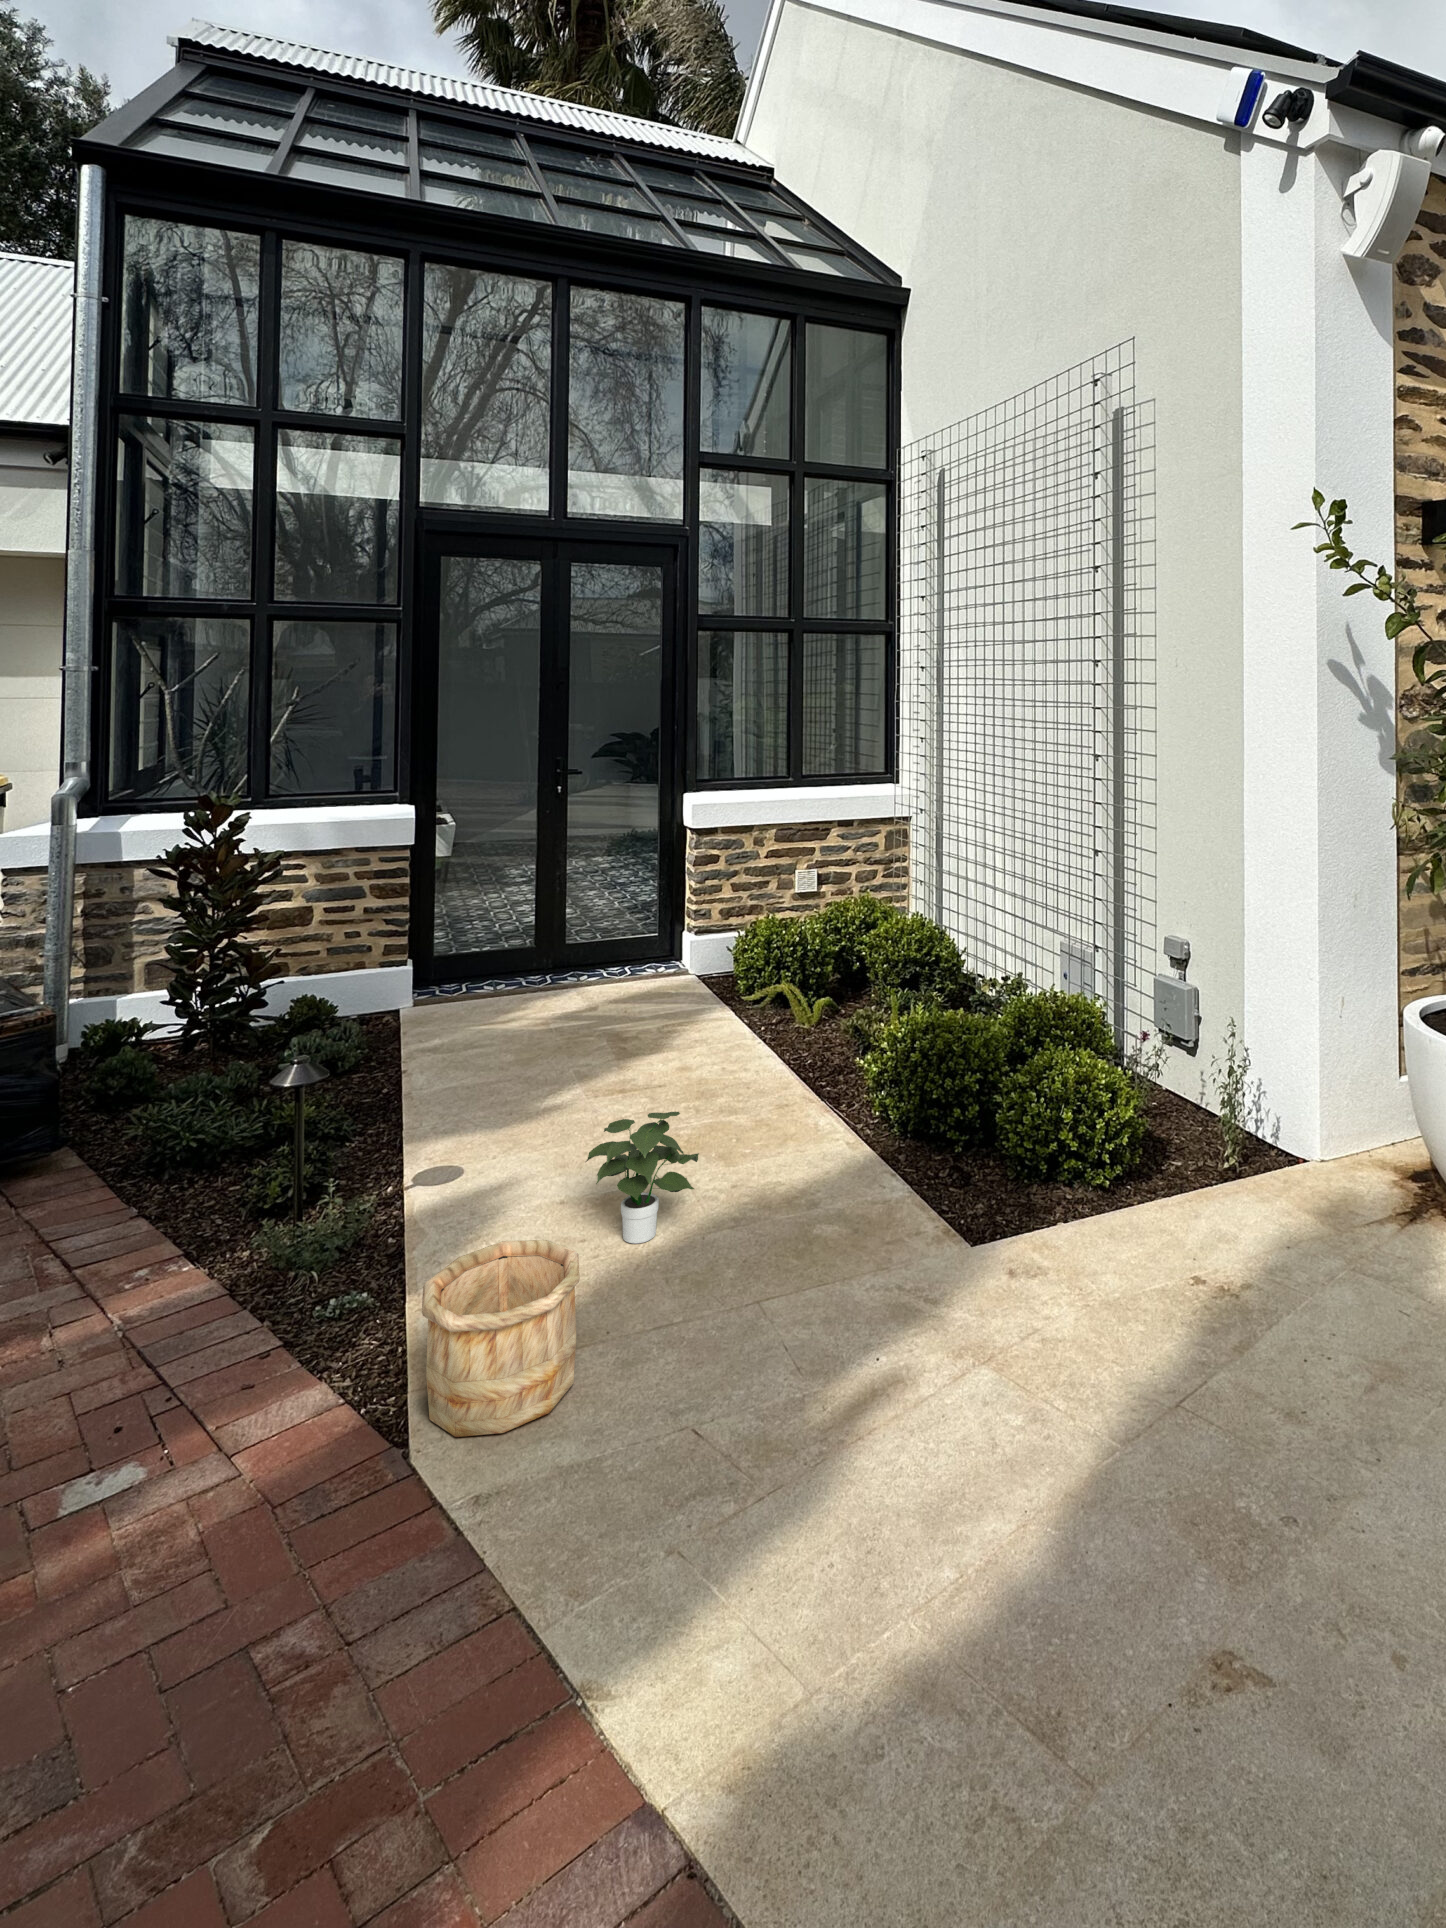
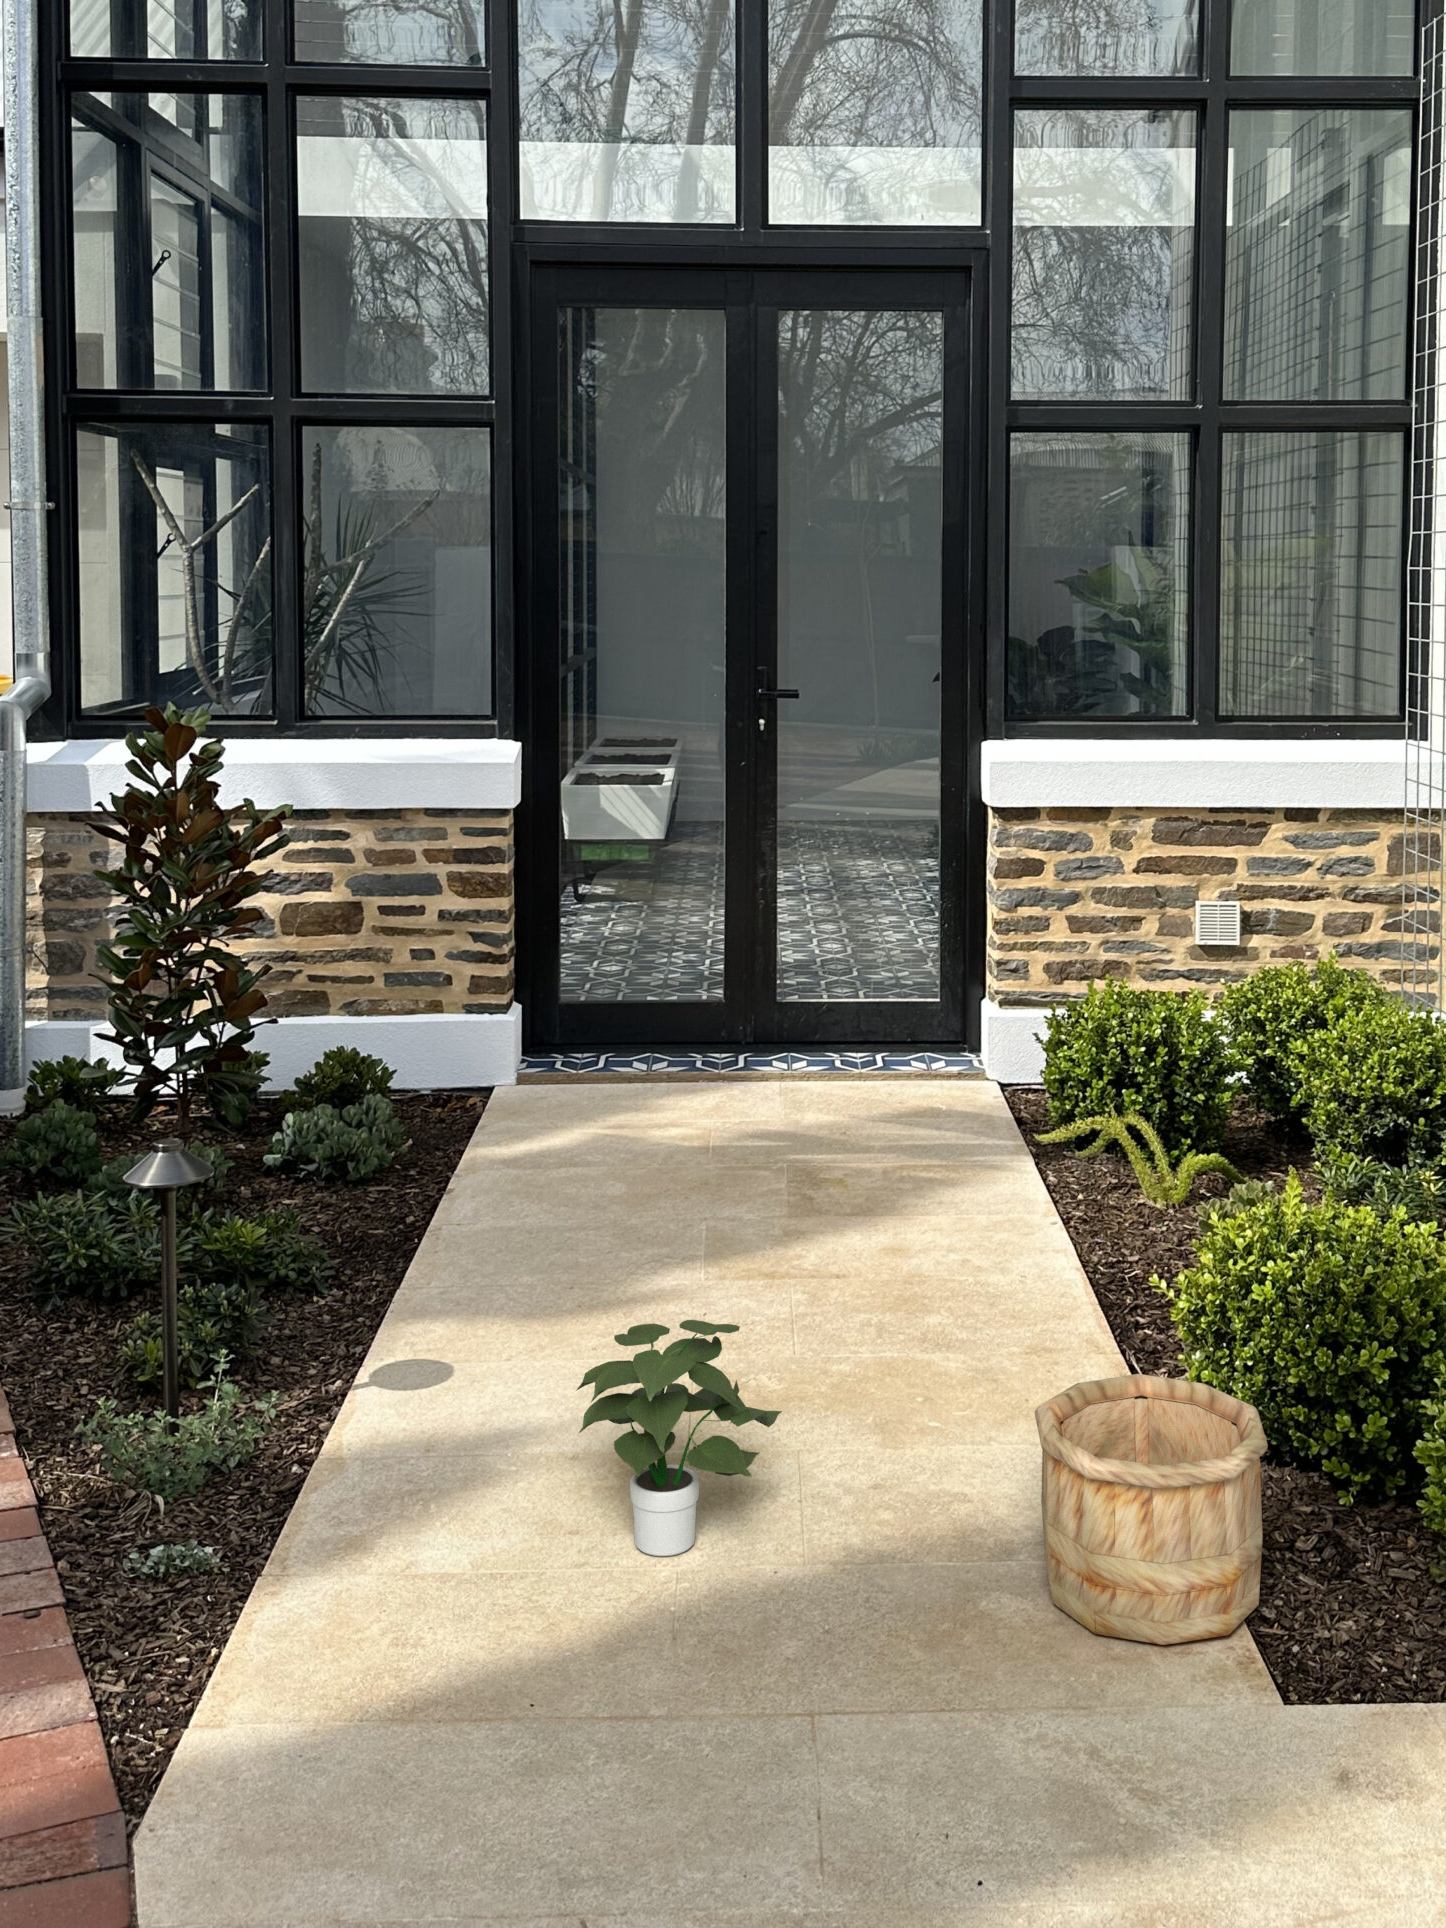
wooden bucket: present [422,1240,580,1437] -> present [1034,1374,1268,1645]

